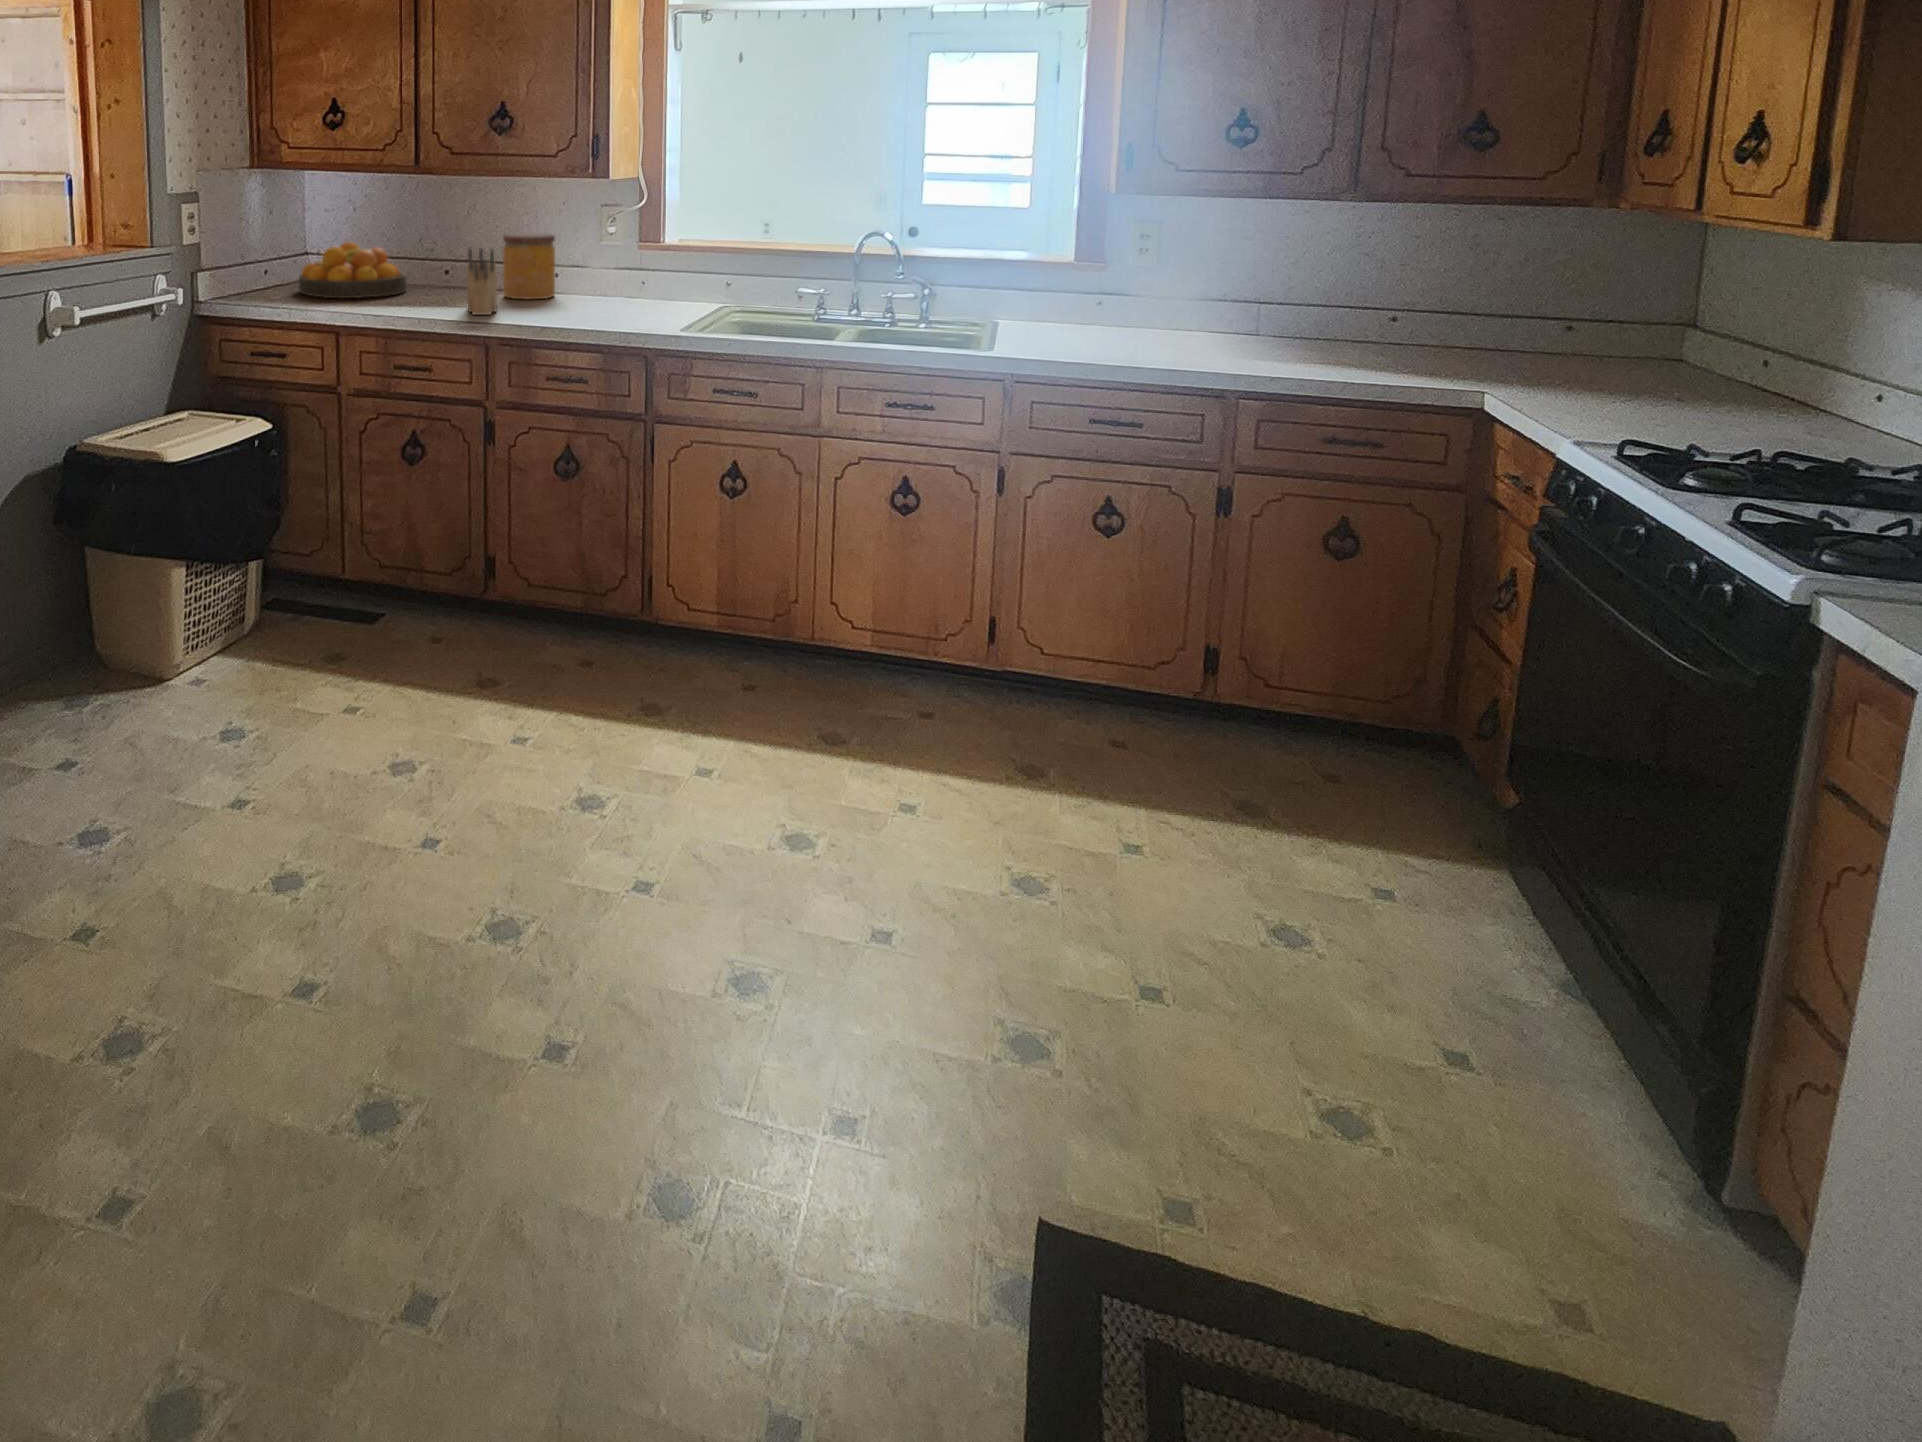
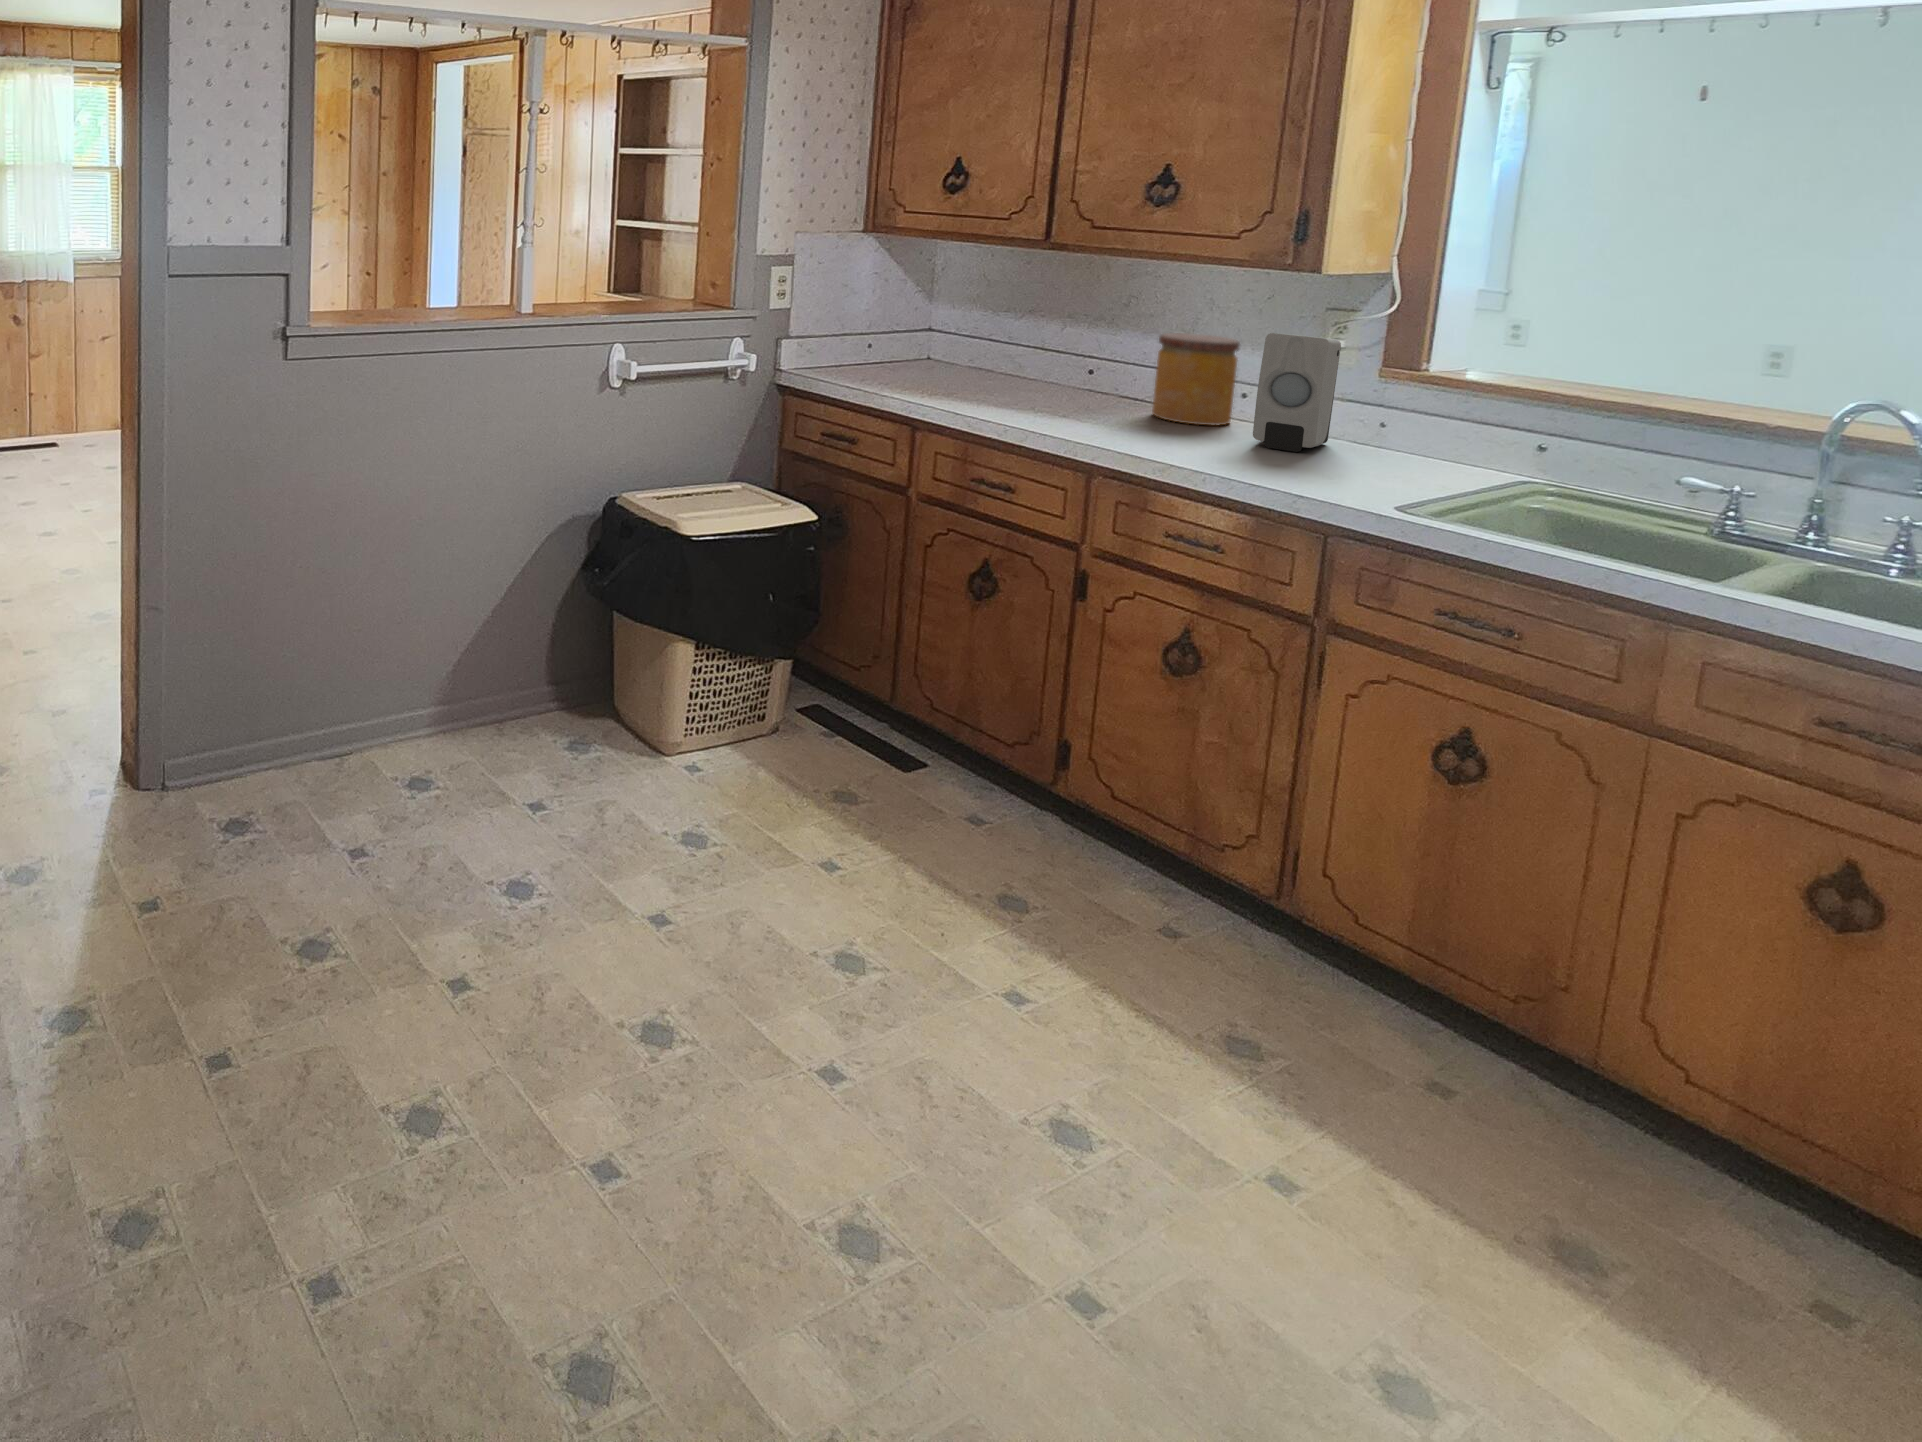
soap dispenser: none [580,225,619,307] -> present [1253,333,1341,452]
fruit bowl: present [299,242,407,298] -> none [896,323,1031,392]
knife block: present [467,247,497,315] -> none [1072,347,1128,436]

